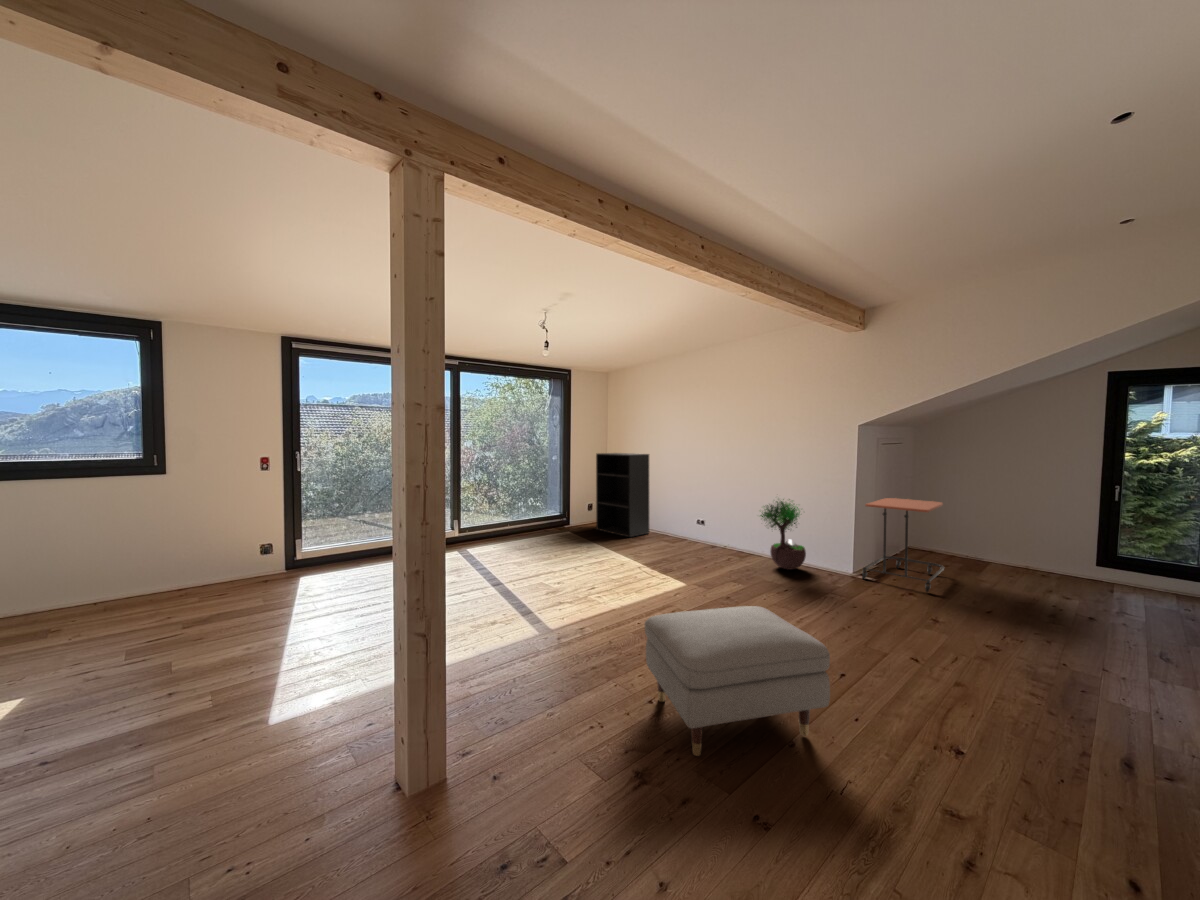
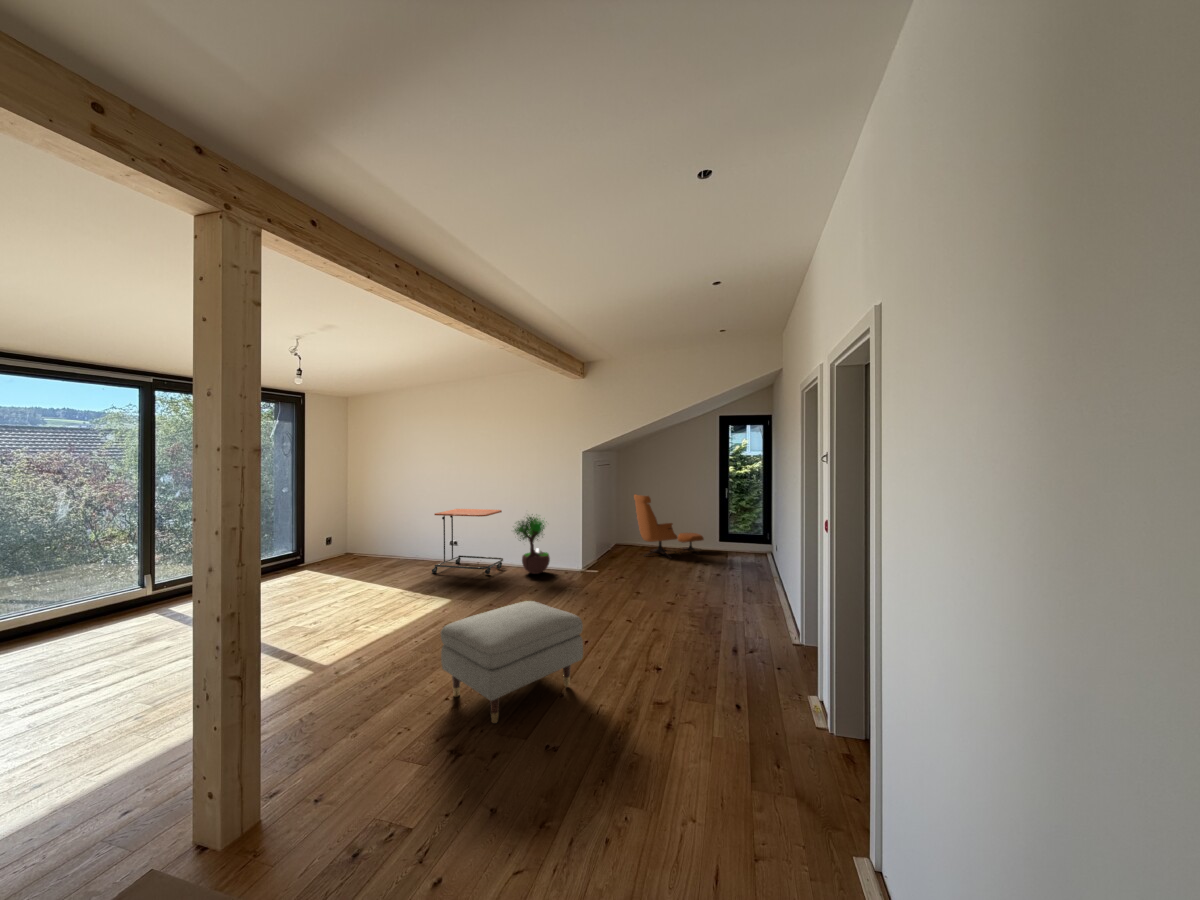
bookshelf: present [596,453,649,537] -> none [339,480,403,567]
lounge chair: none [937,483,1068,579] -> present [634,494,704,558]
side table: present [862,498,944,592] -> present [432,509,503,574]

